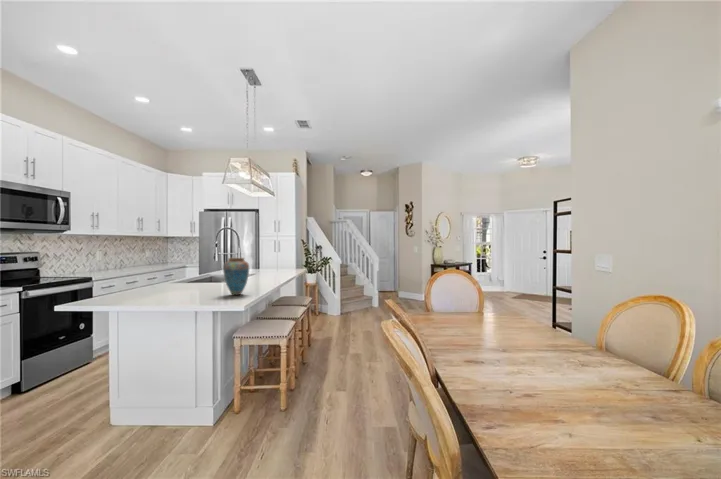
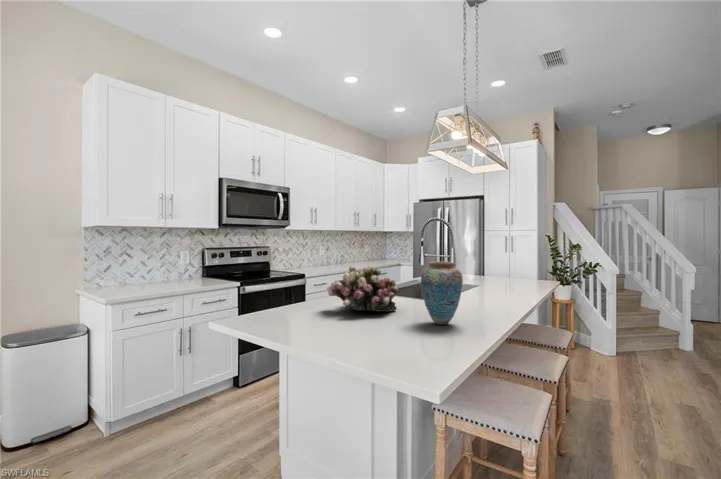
flower arrangement: none [147,263,205,293] -> present [327,265,399,312]

